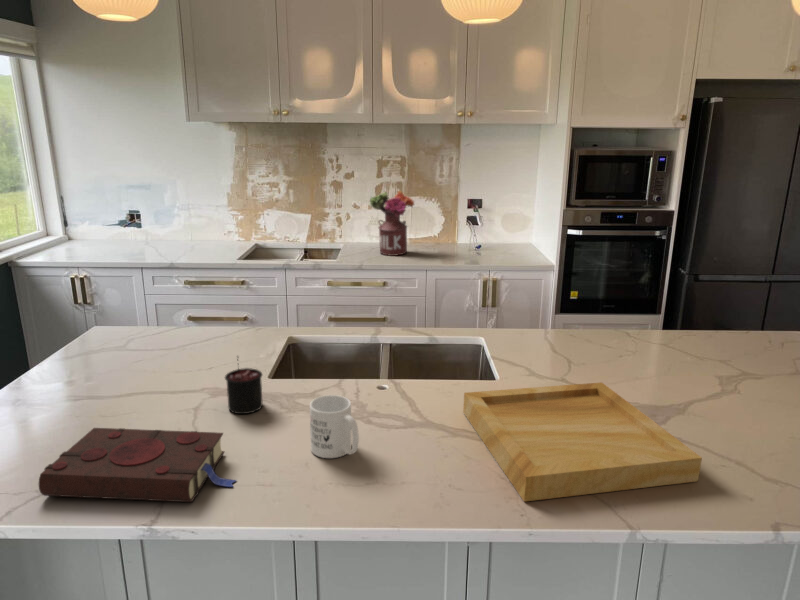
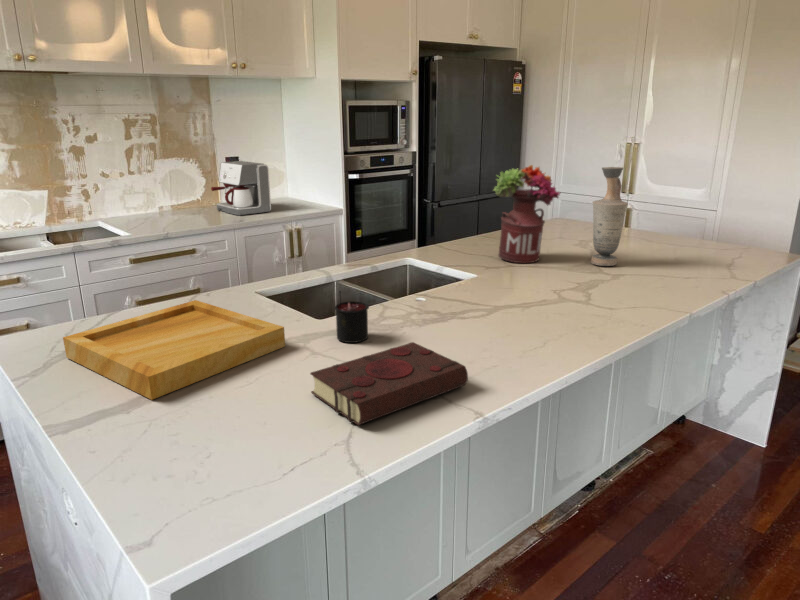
flower arrangement: present [370,191,414,256] -> present [494,165,560,263]
coffee maker: none [435,204,486,257] -> present [211,161,271,215]
vase: none [706,268,776,423] -> present [591,167,628,266]
tray: present [463,383,702,501] -> present [63,300,285,400]
mug: present [310,395,359,458] -> none [451,293,499,342]

